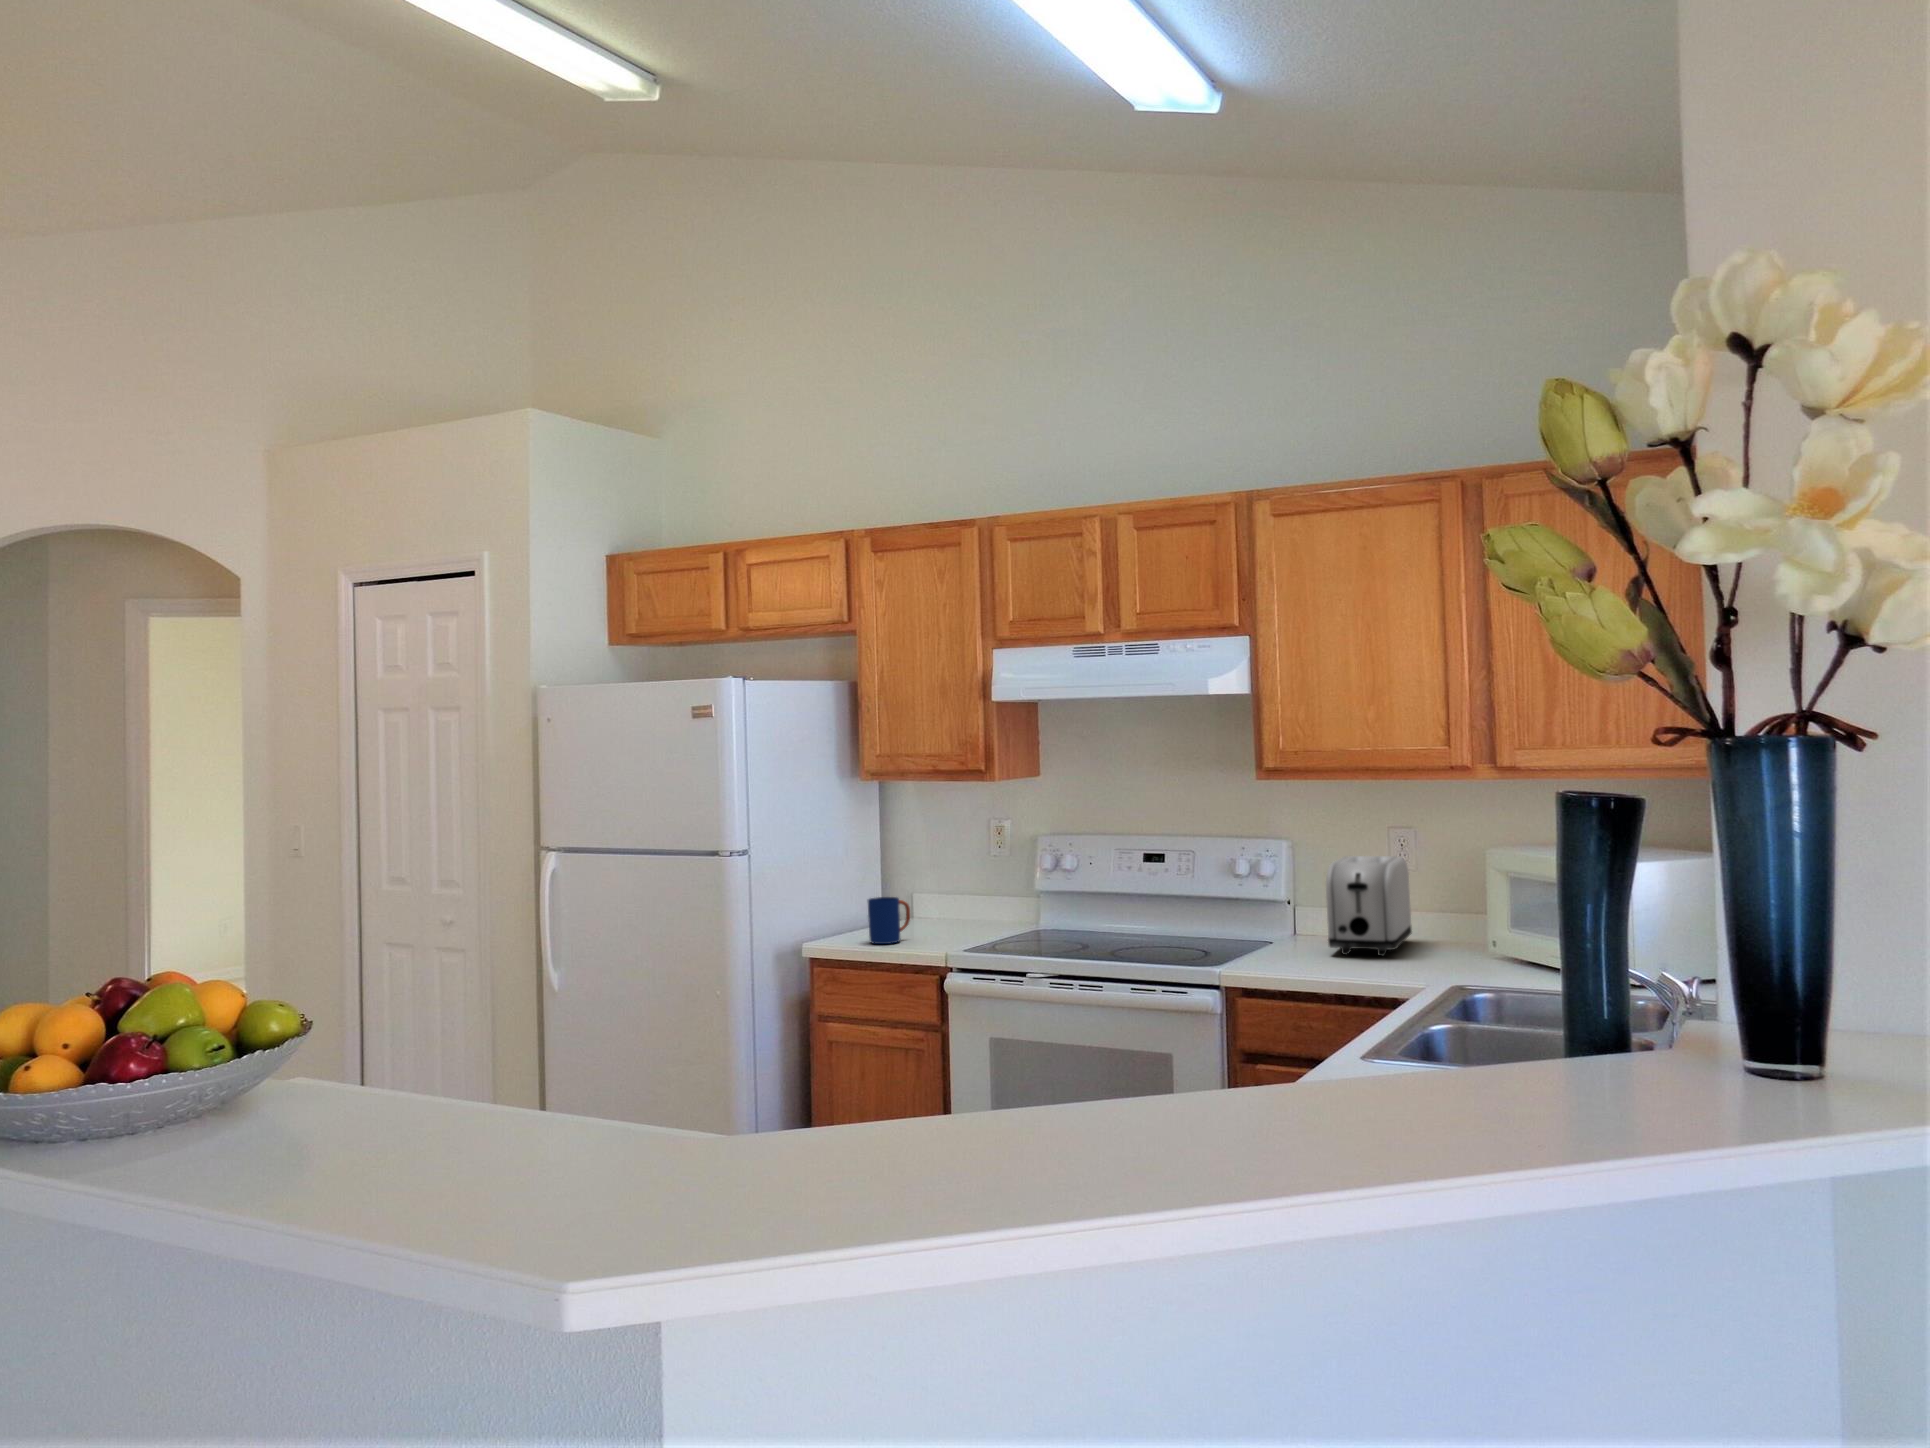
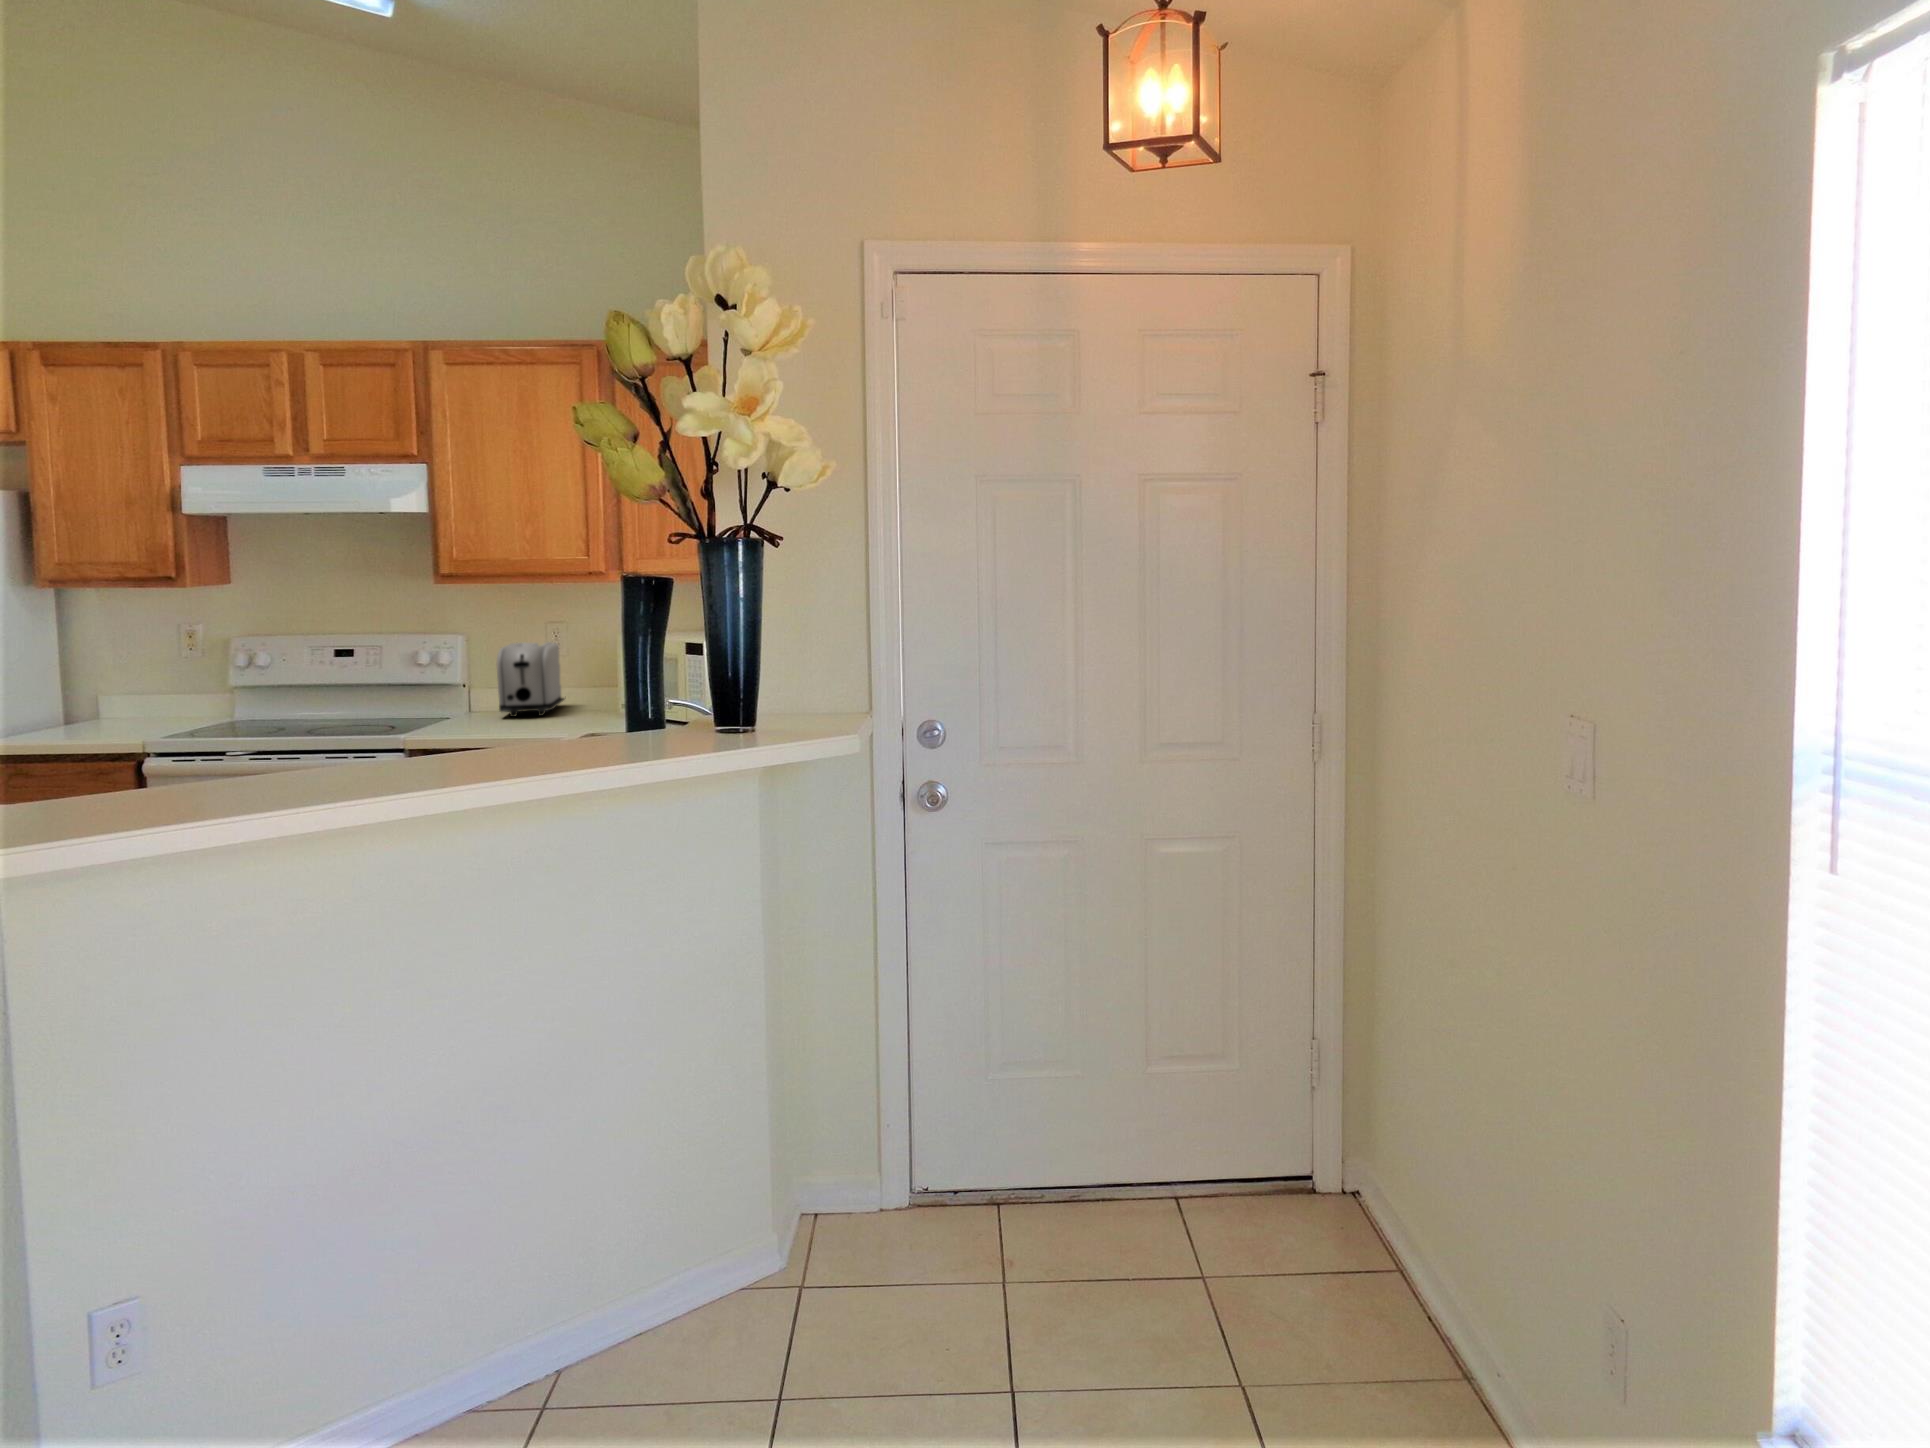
mug: present [868,897,910,944] -> none [42,696,93,740]

